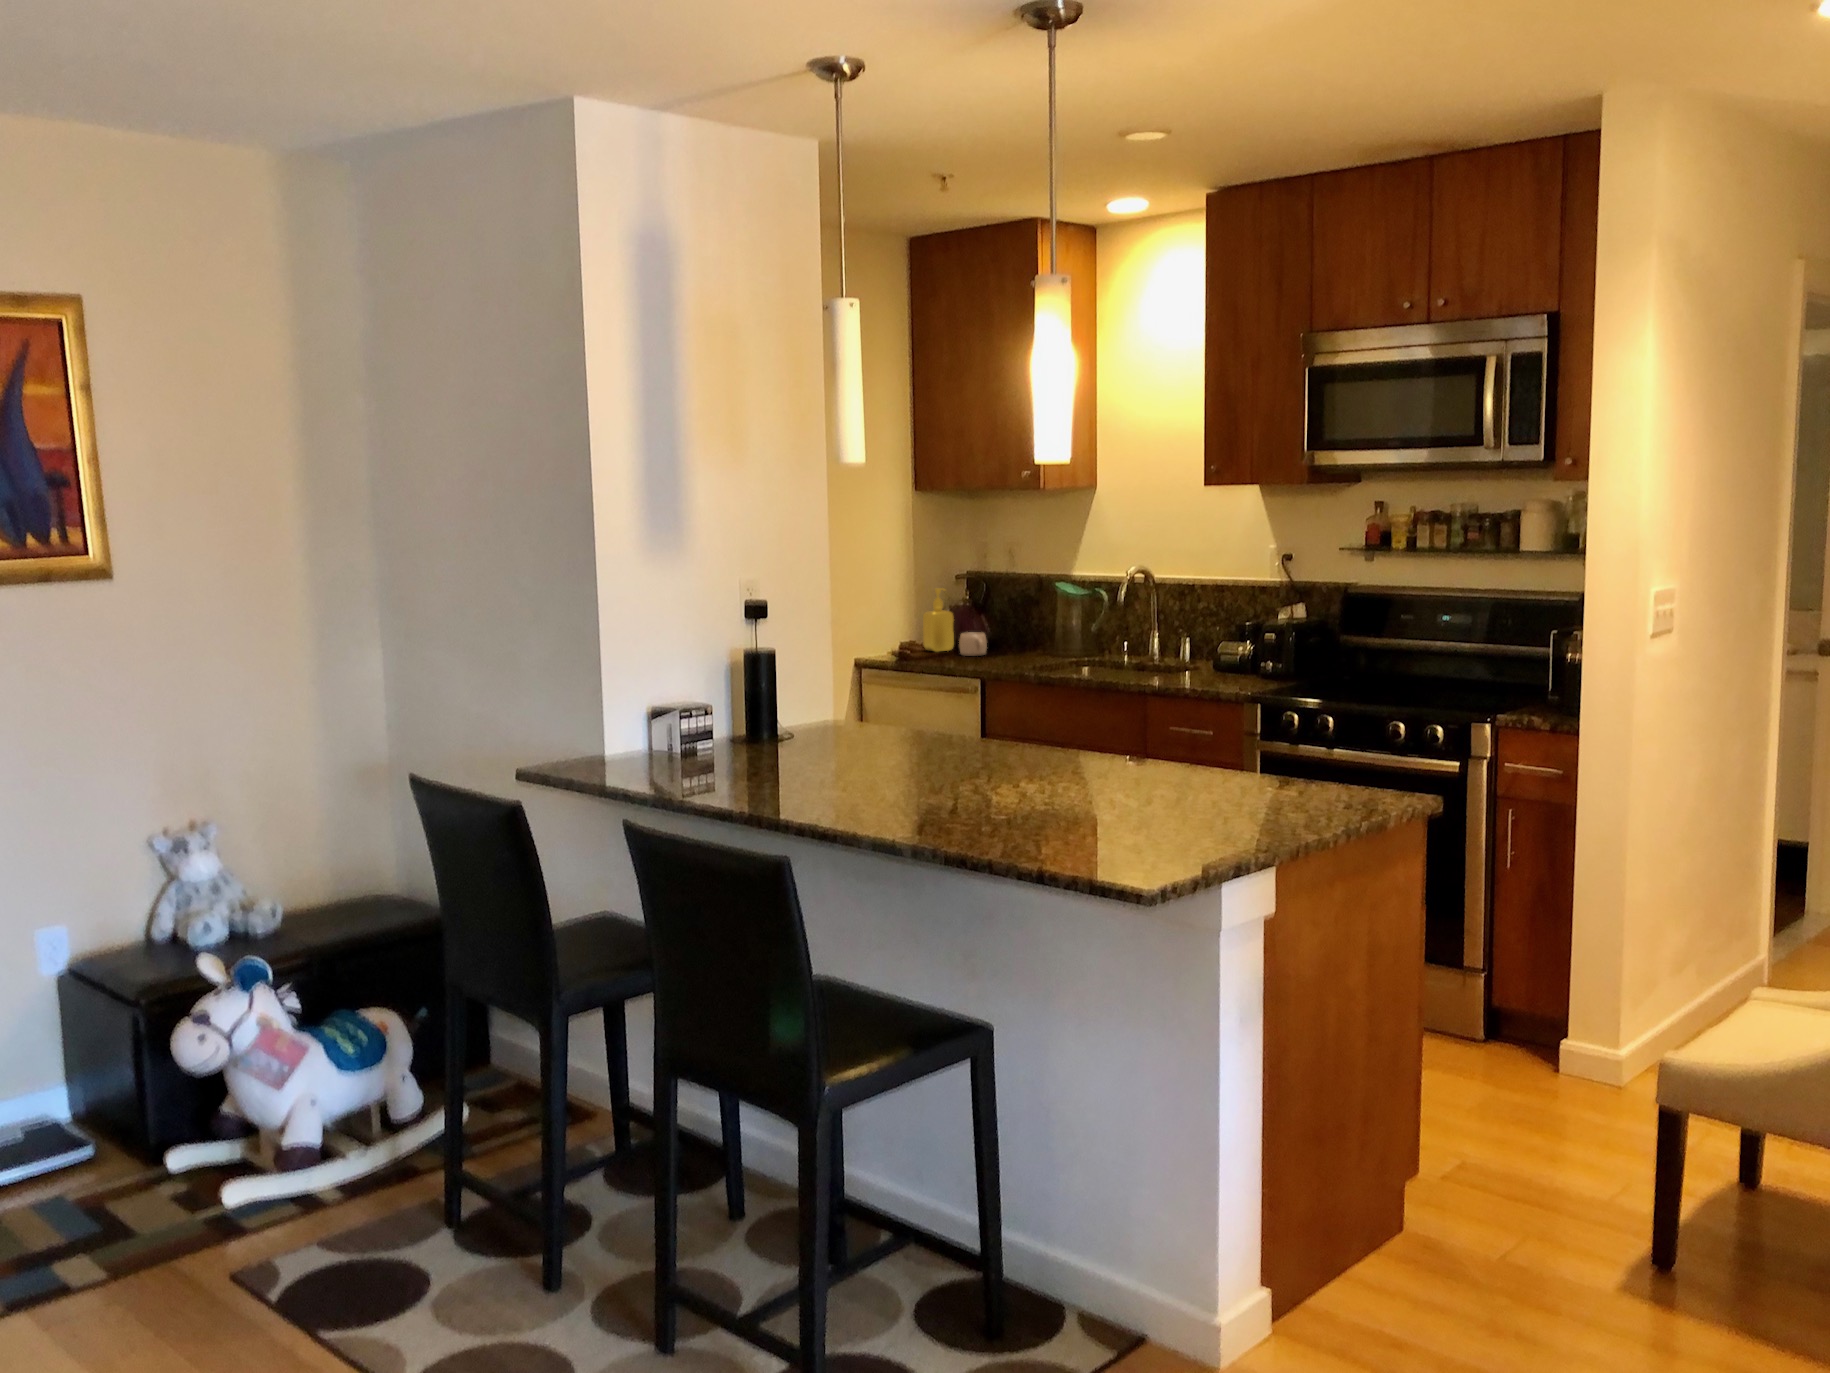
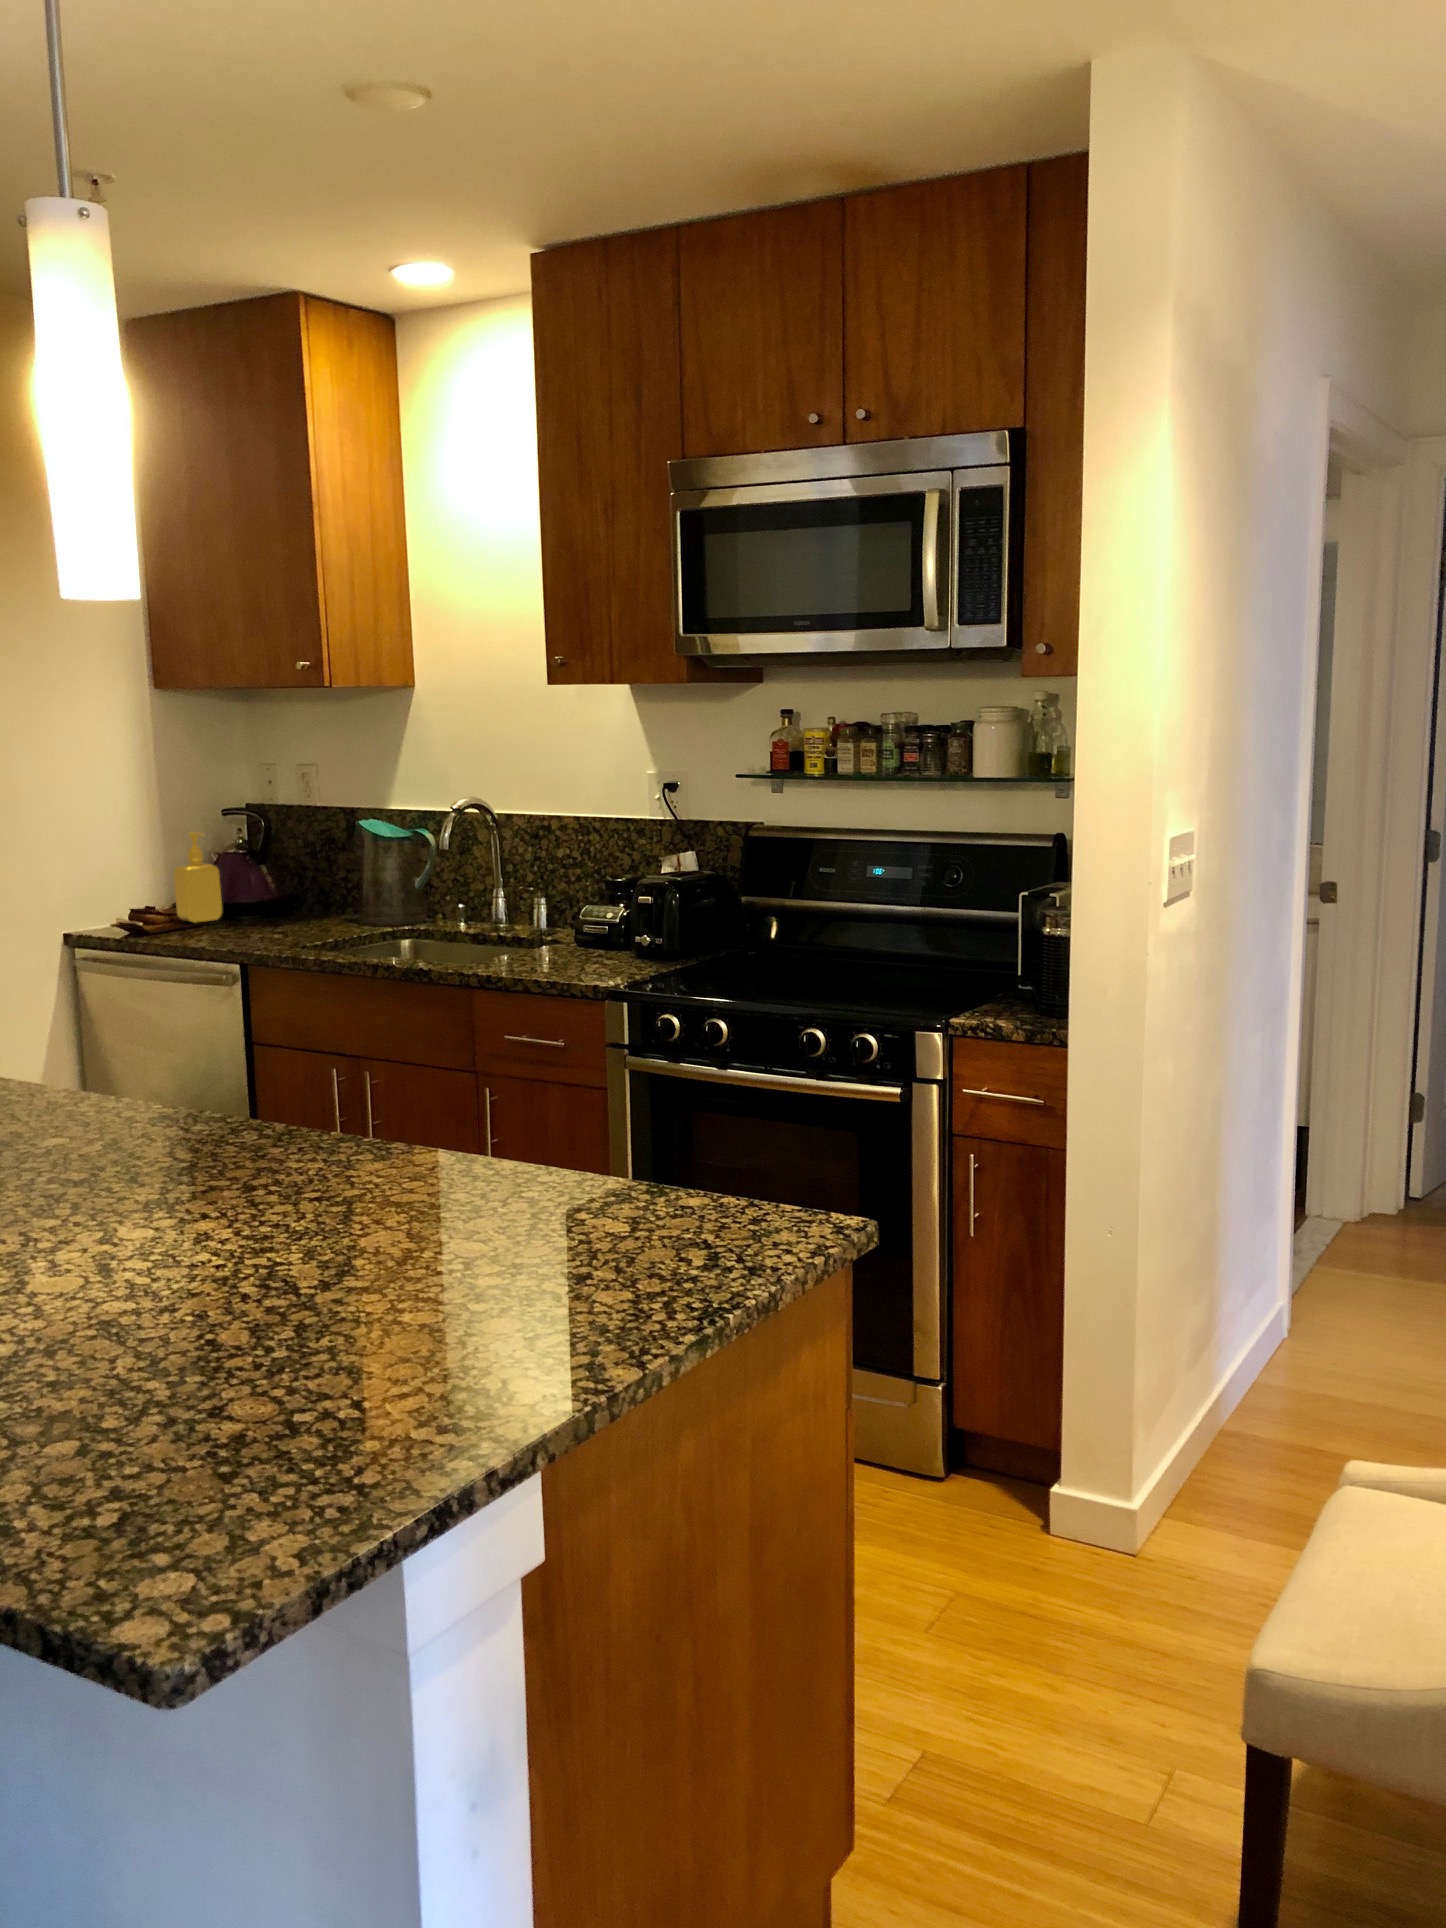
mug: present [959,632,987,656] -> none [224,894,265,929]

